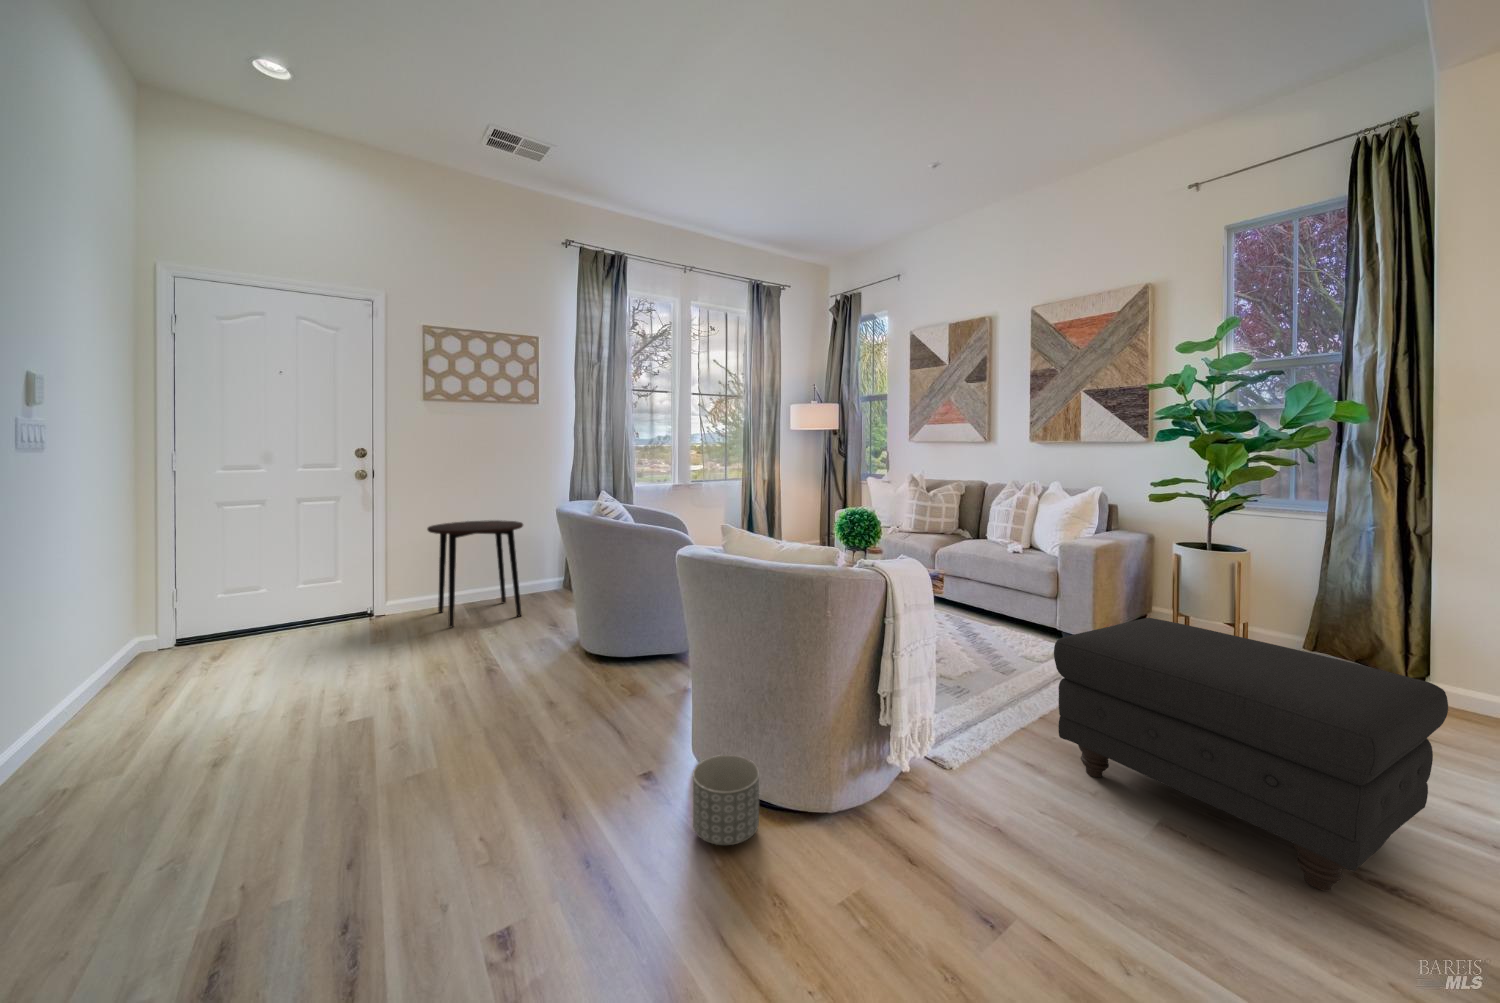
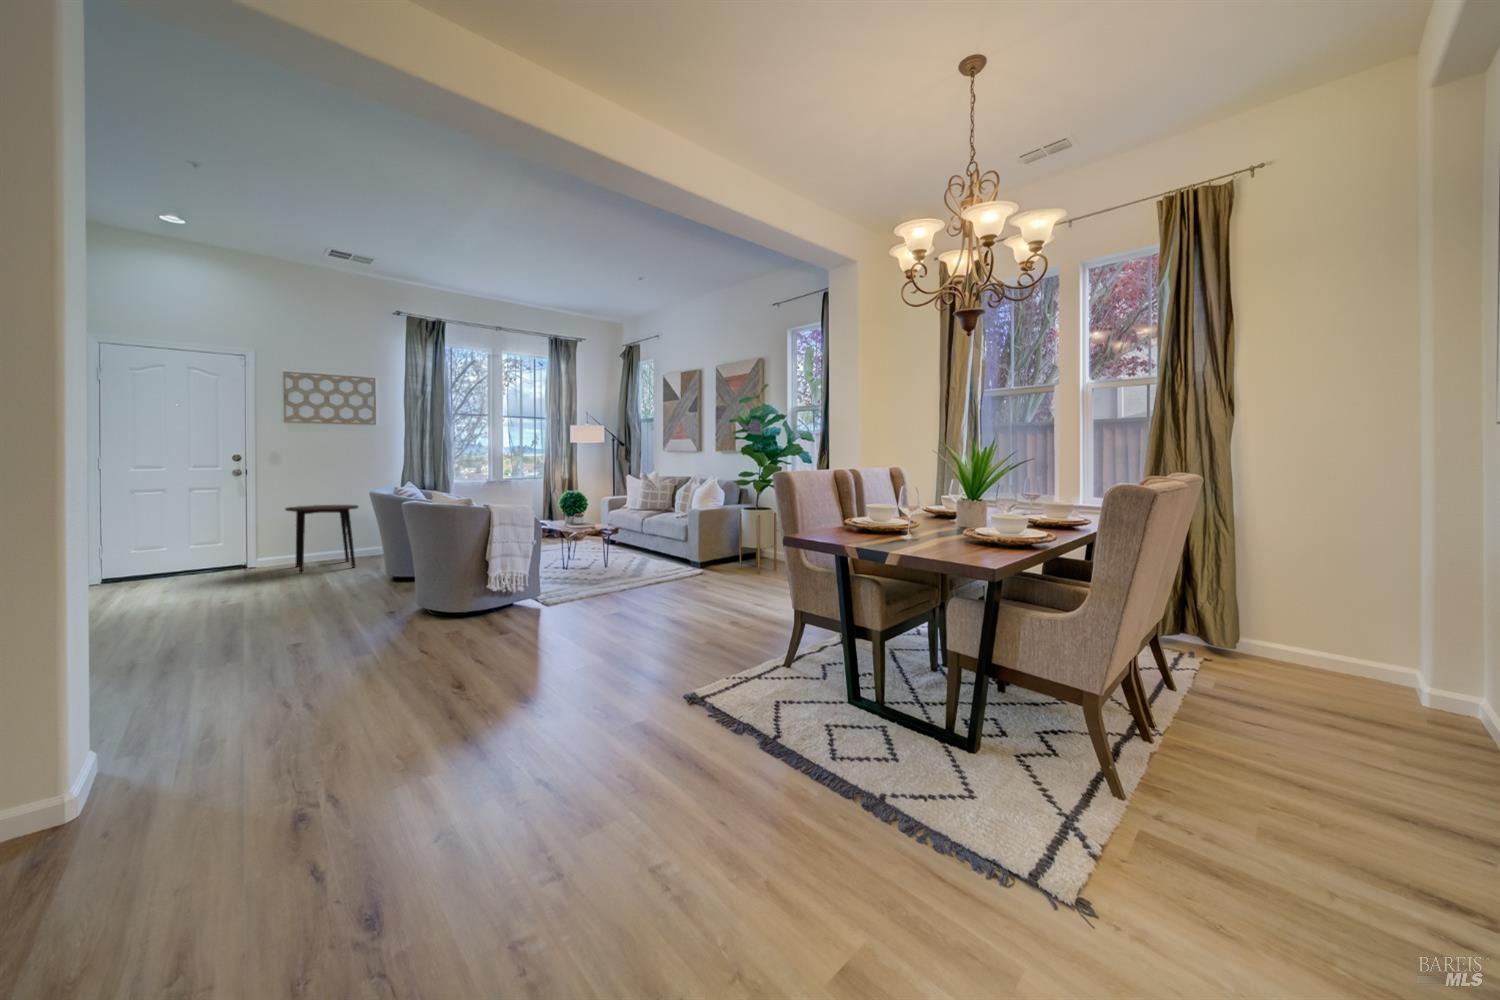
ottoman: present [1054,618,1448,891] -> none [588,541,707,633]
planter: present [693,755,759,845] -> none [381,599,417,632]

